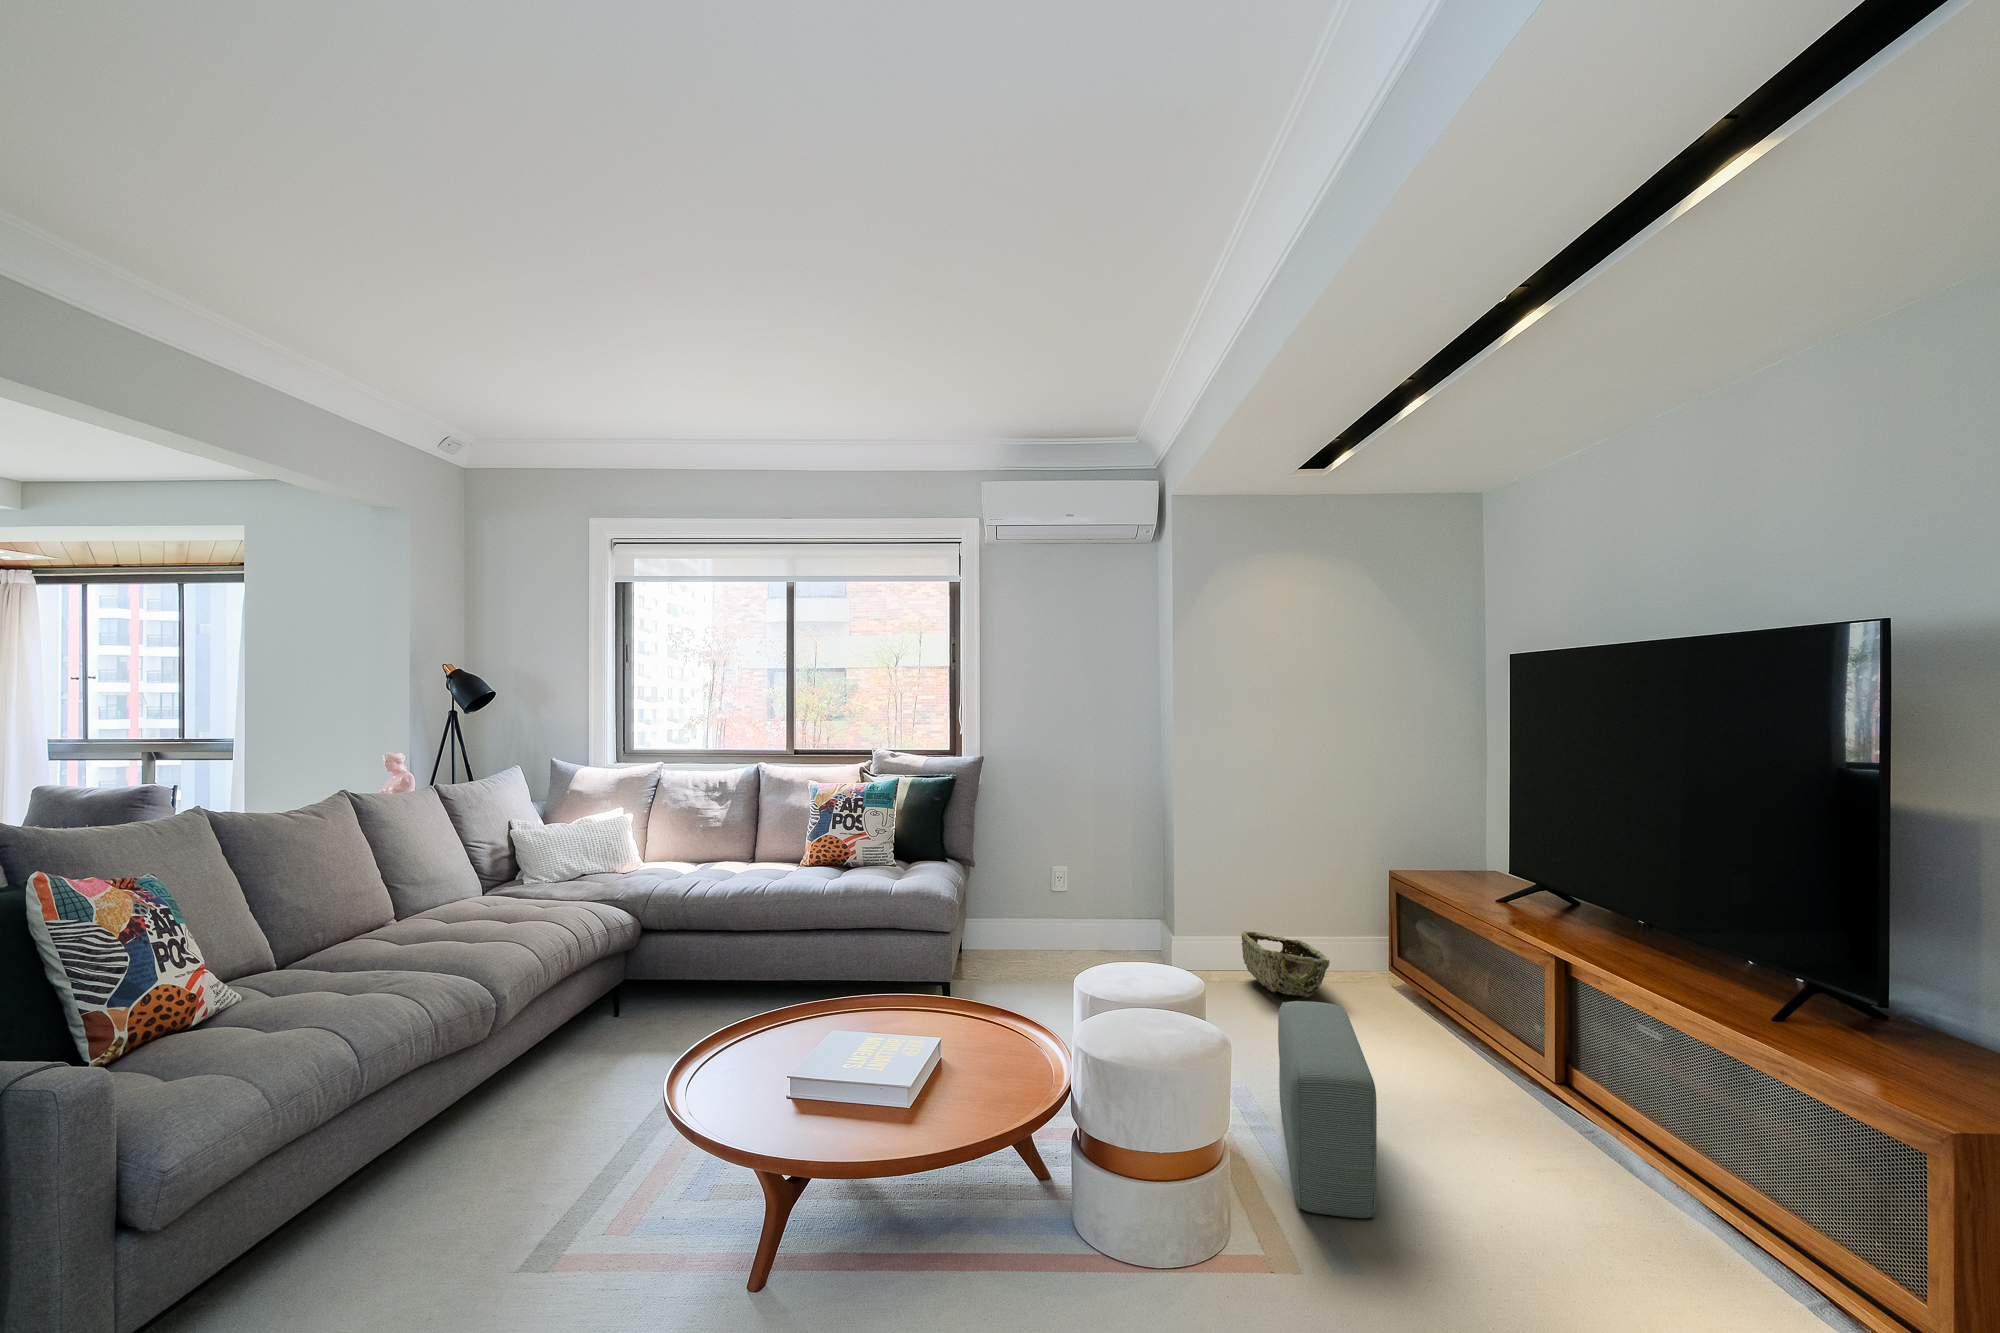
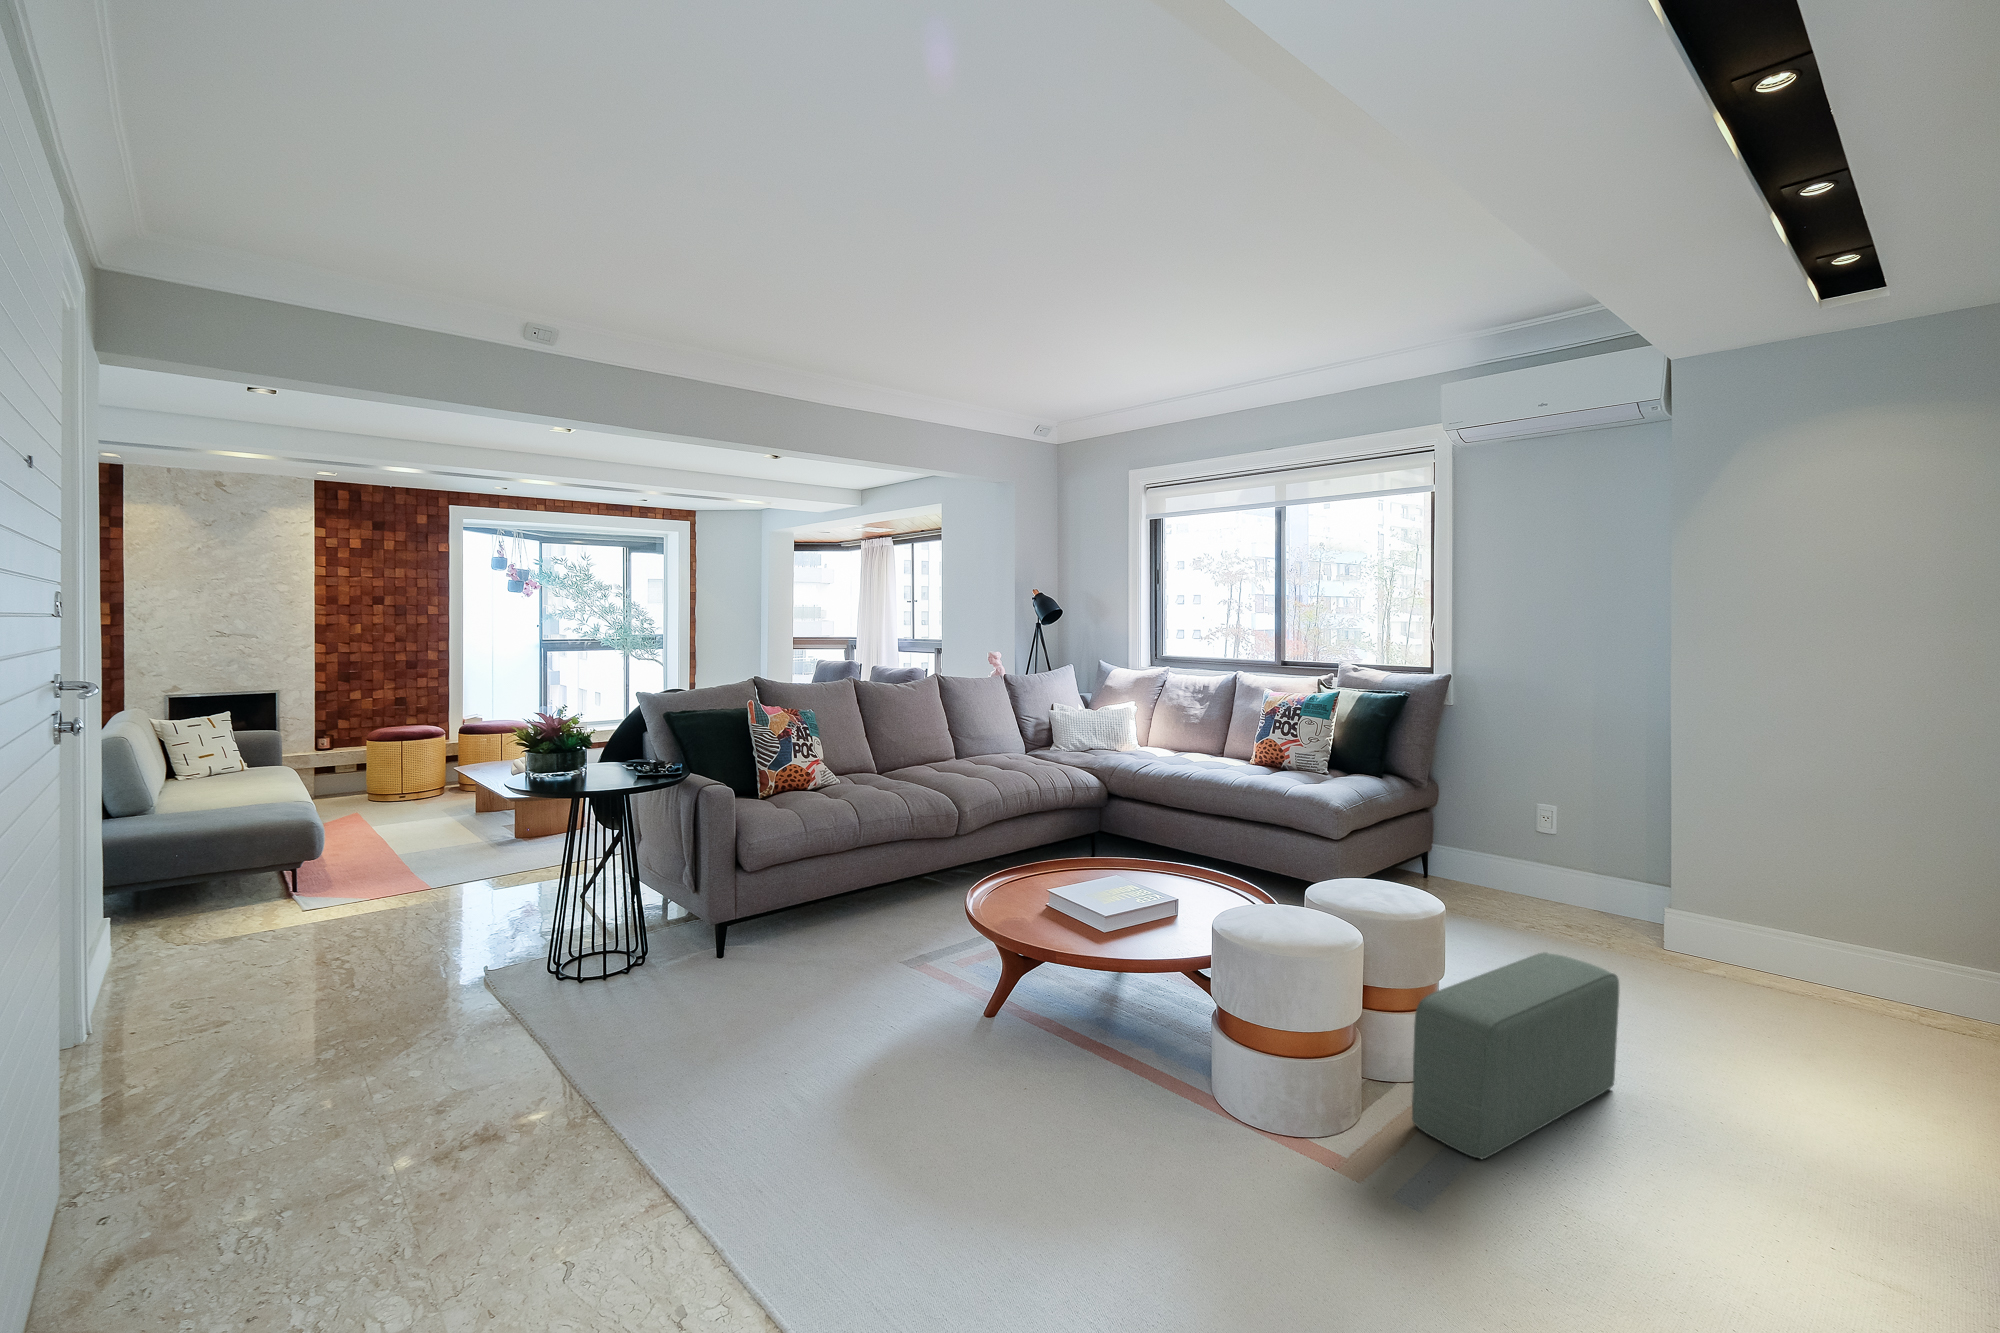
woven basket: present [1242,931,1330,997] -> none [1702,904,1820,995]

